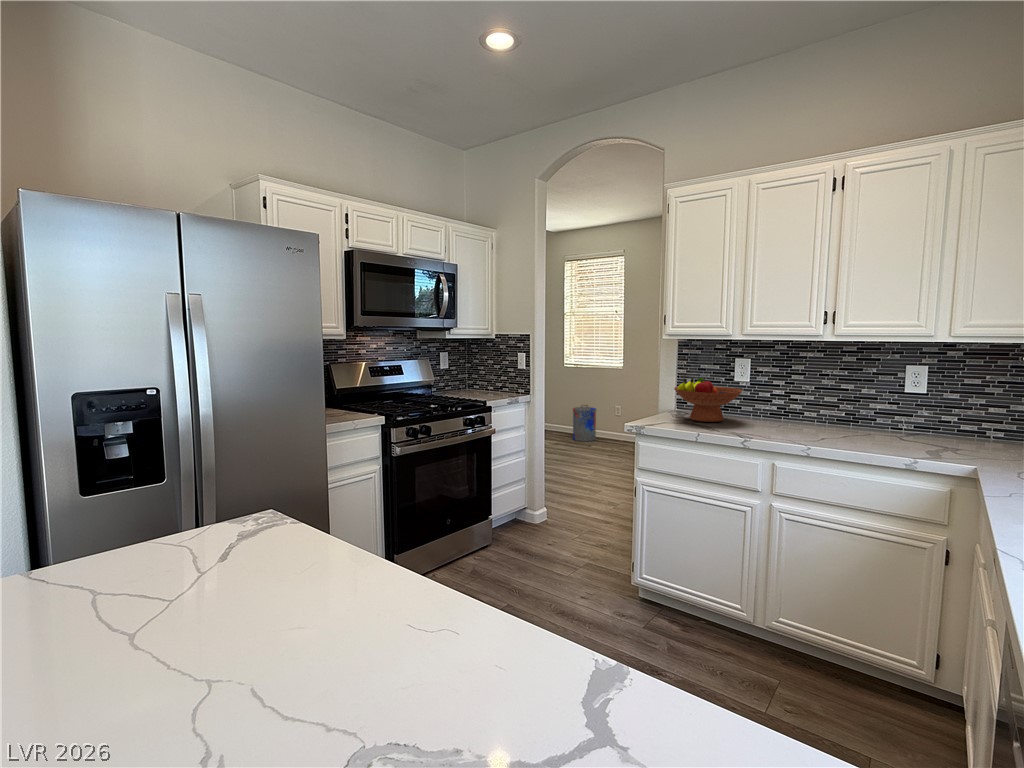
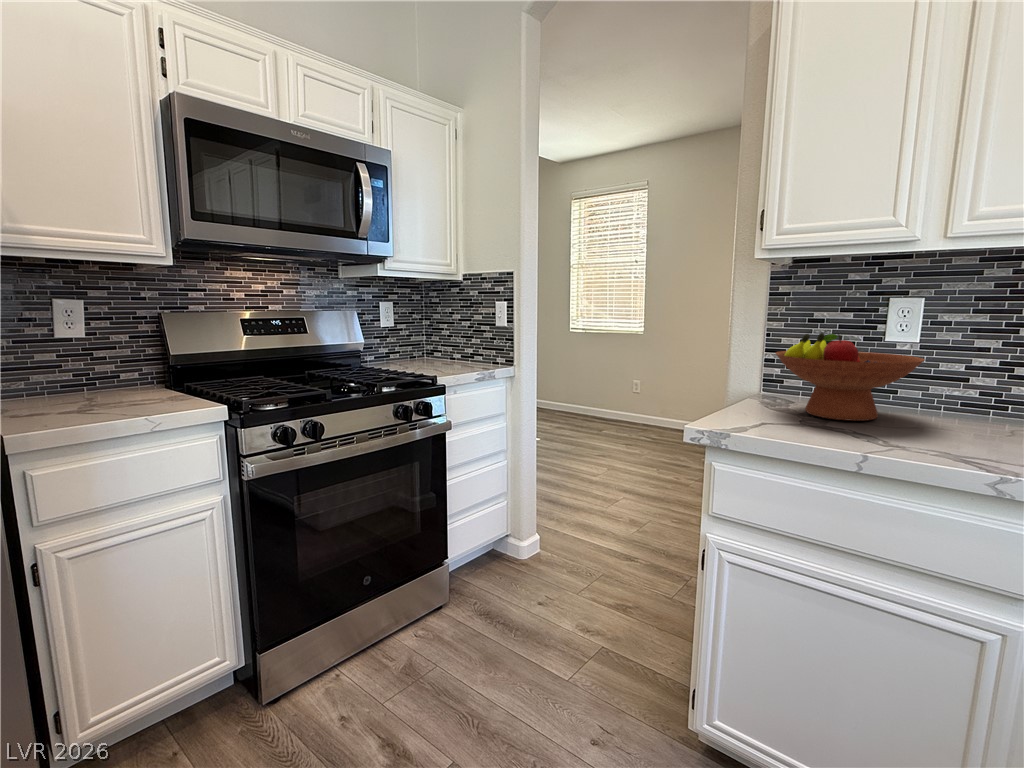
trash can: present [573,405,596,442] -> none [580,380,610,427]

